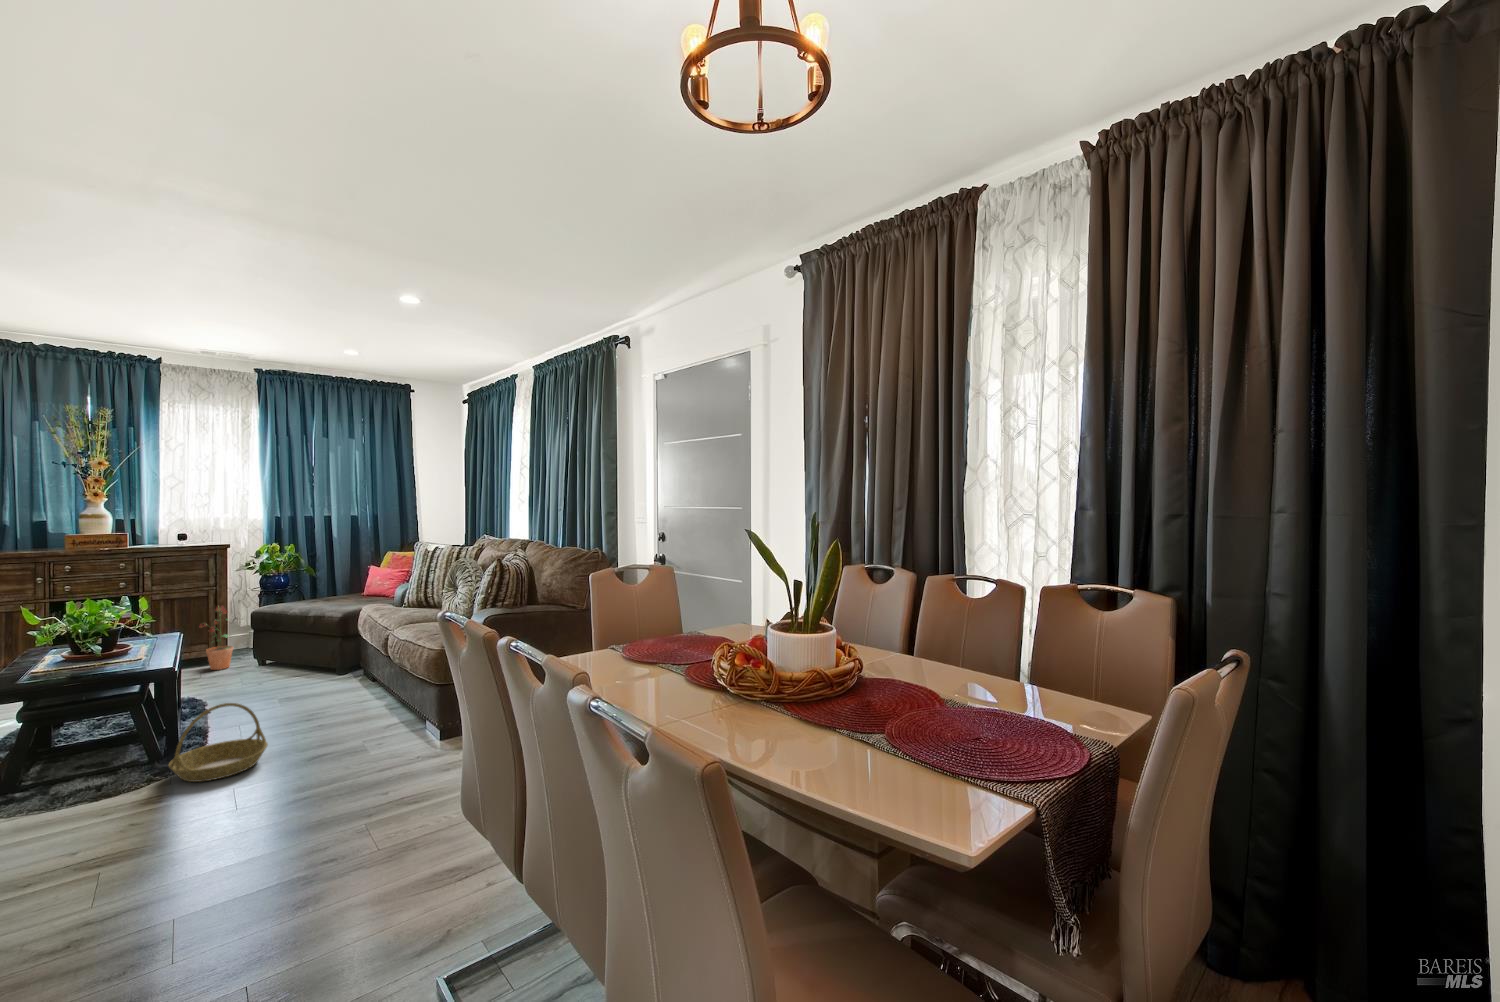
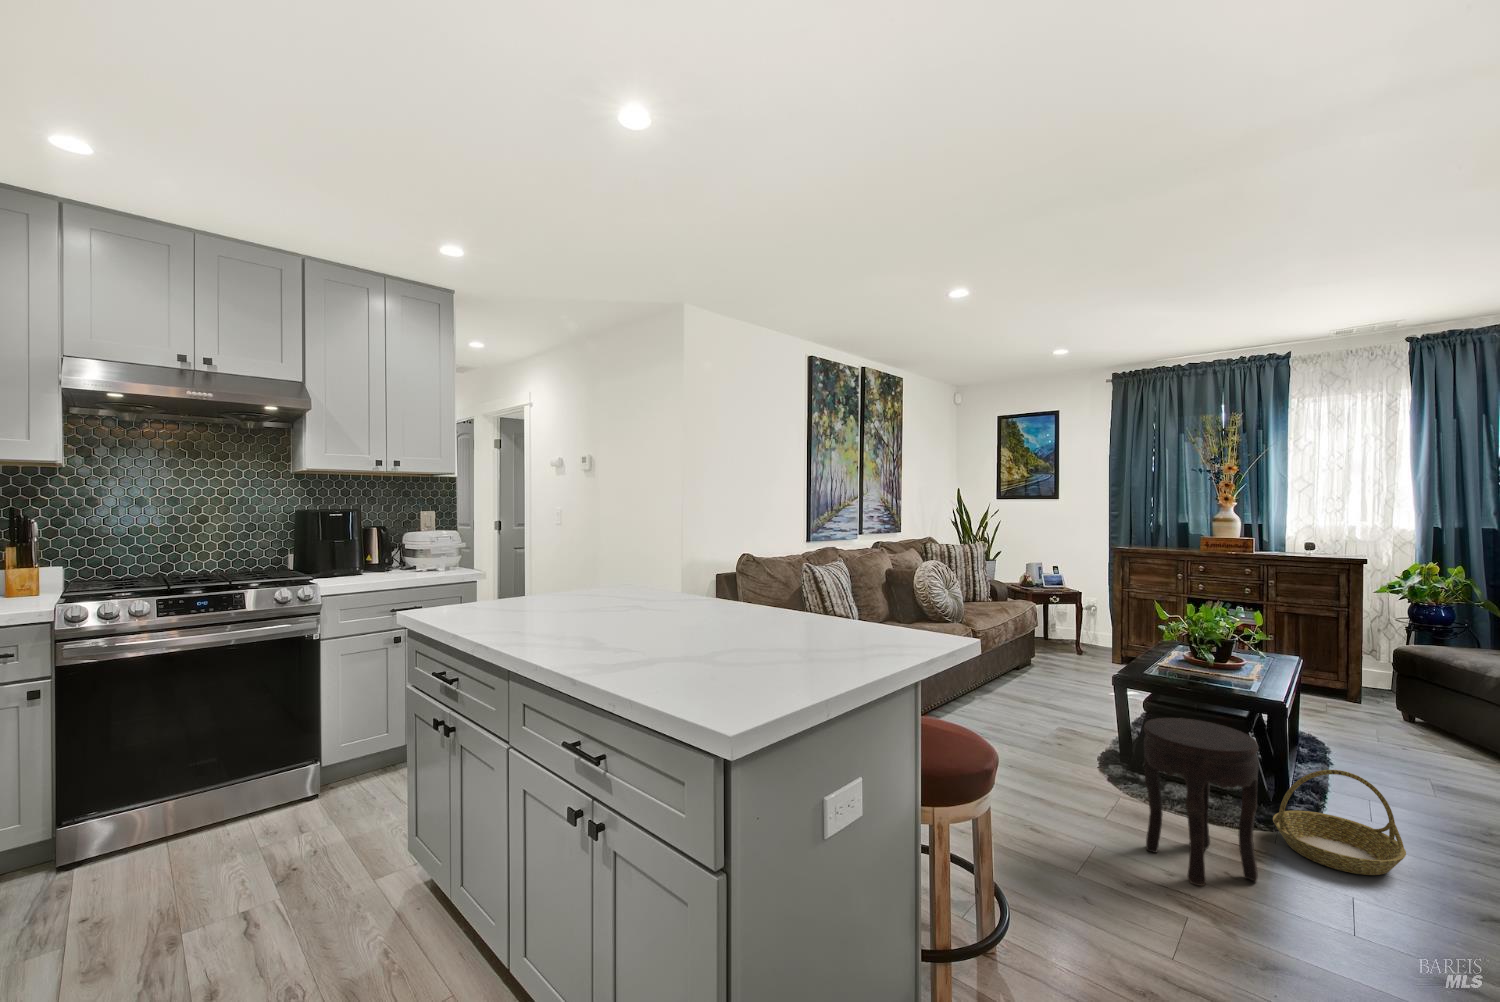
potted plant: present [201,606,233,670] -> none [1325,632,1369,711]
side table: none [35,698,161,850] -> present [1144,718,1259,886]

